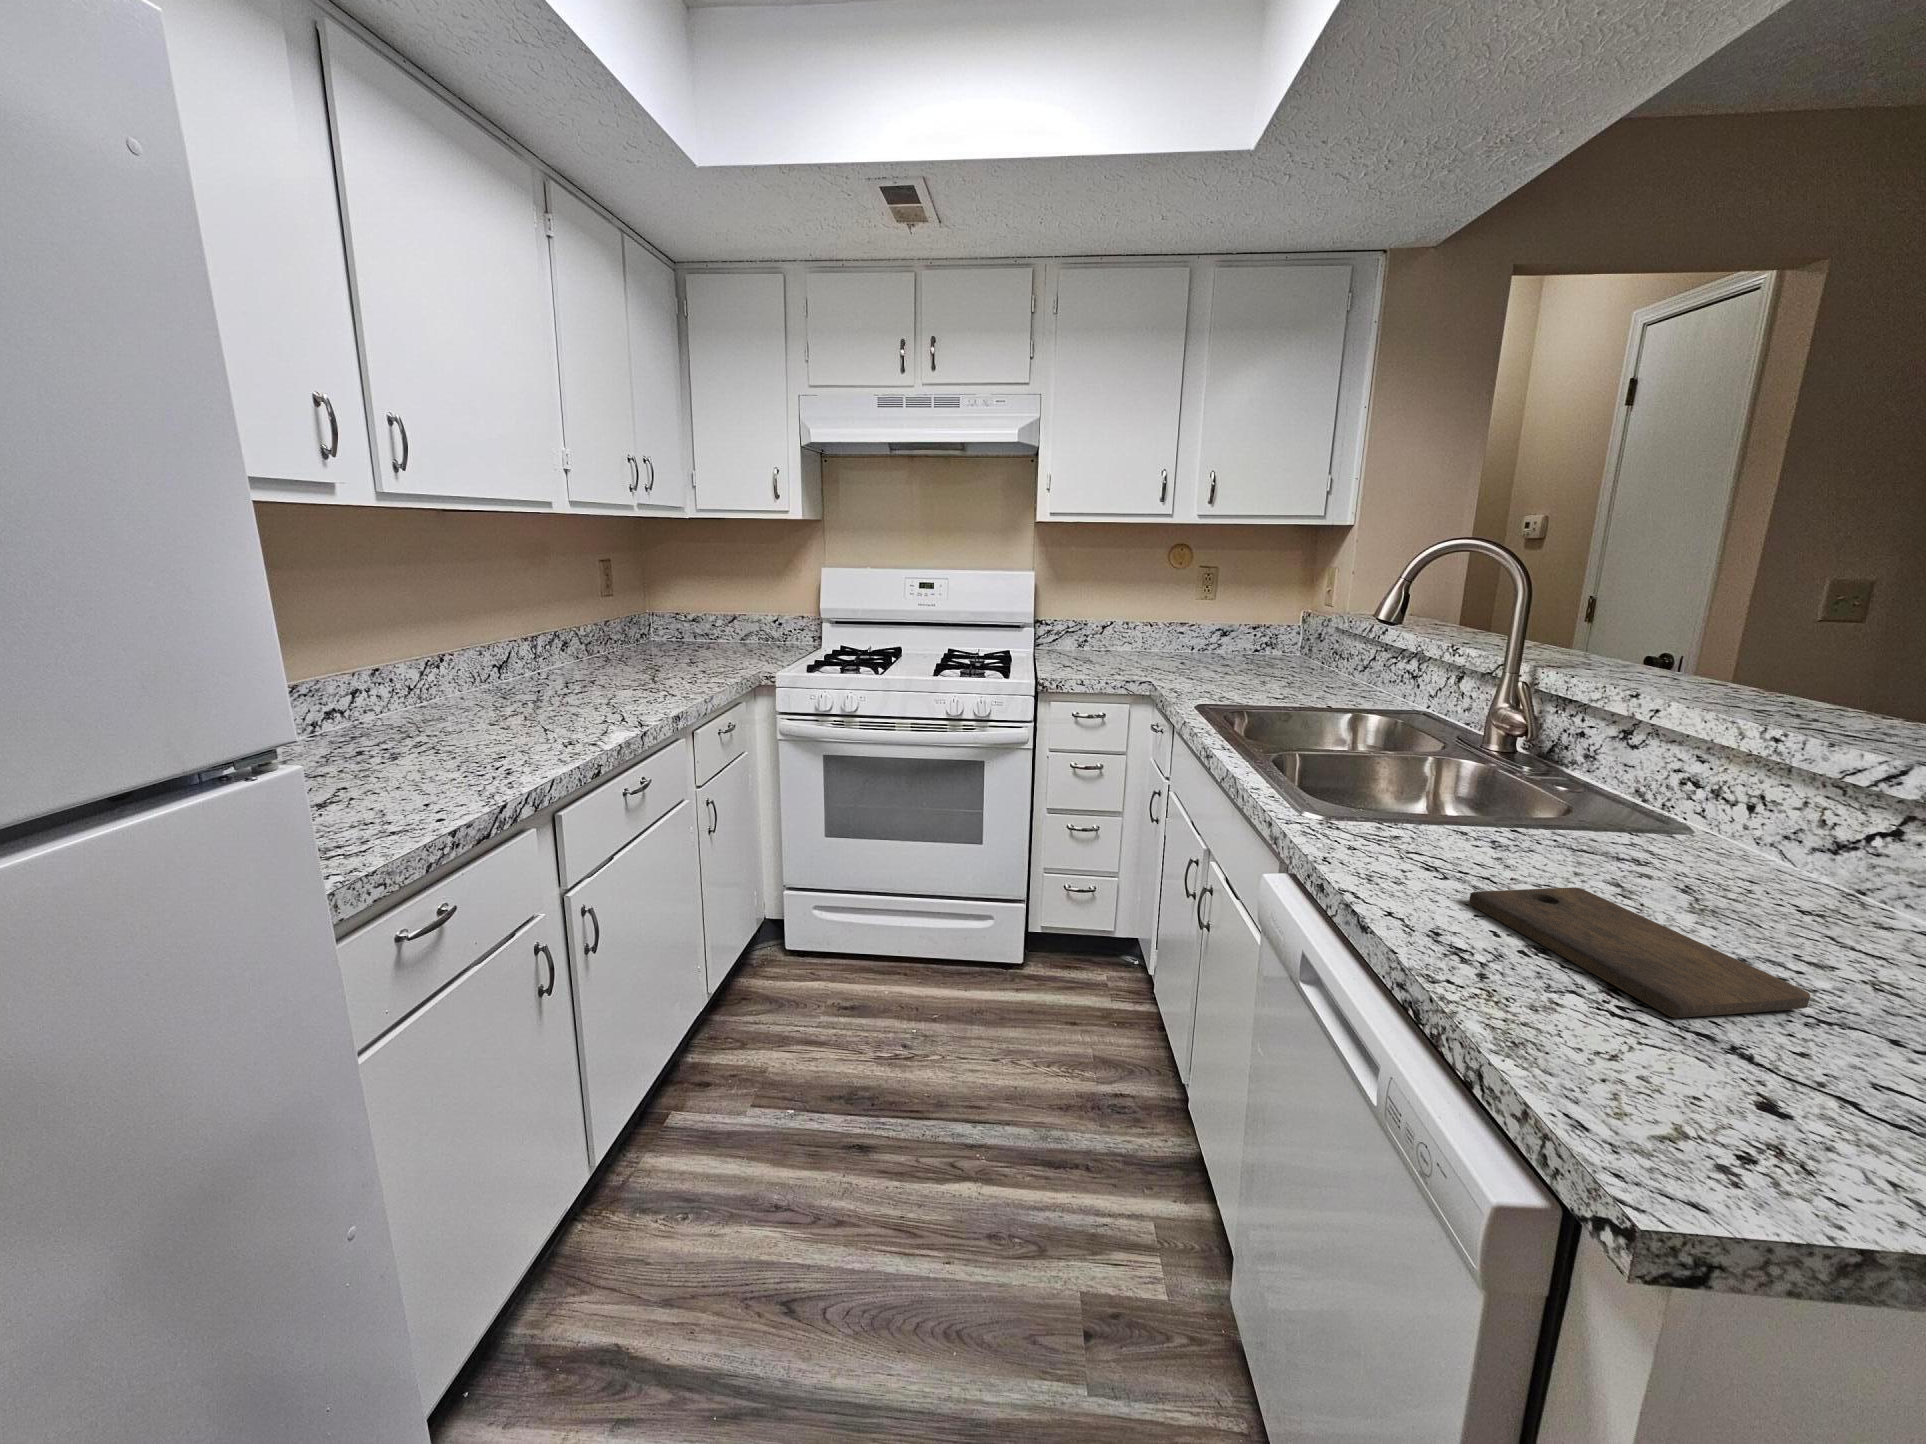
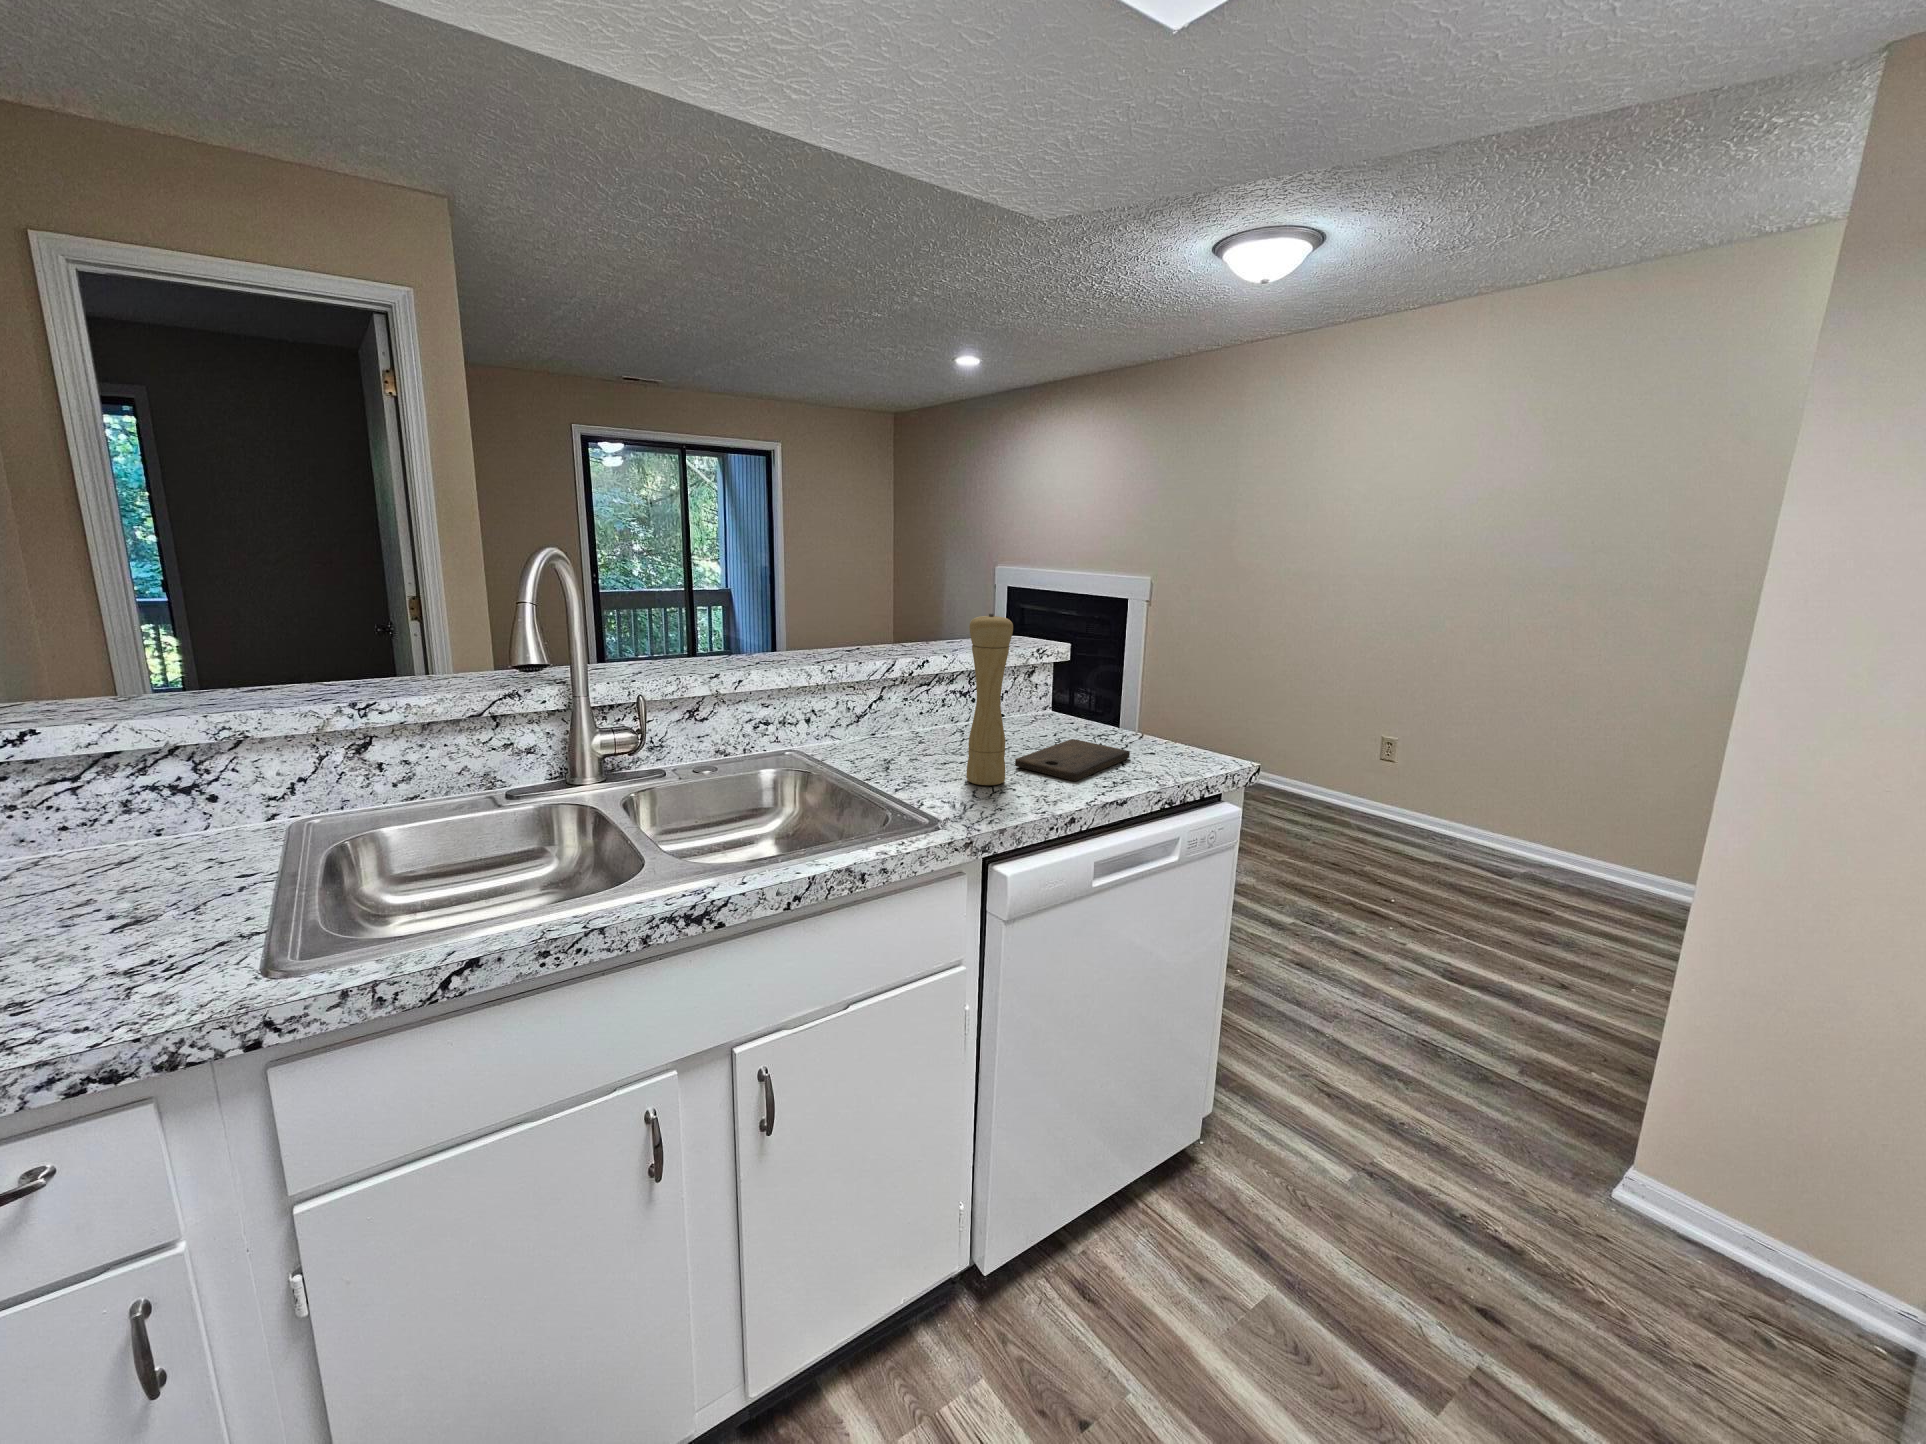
pepper mill: none [1453,617,1563,870] -> present [966,613,1013,785]

